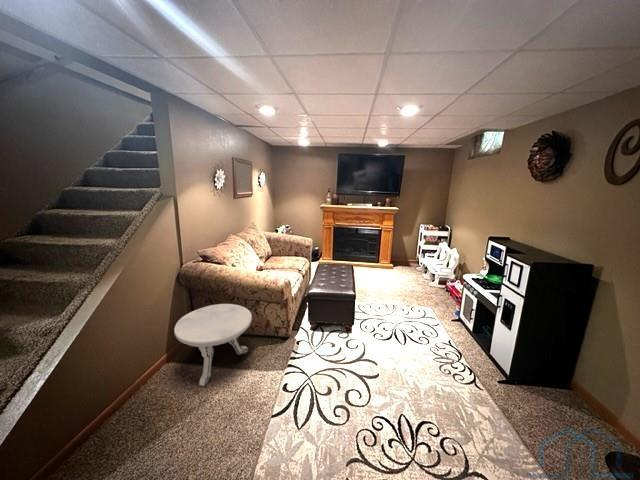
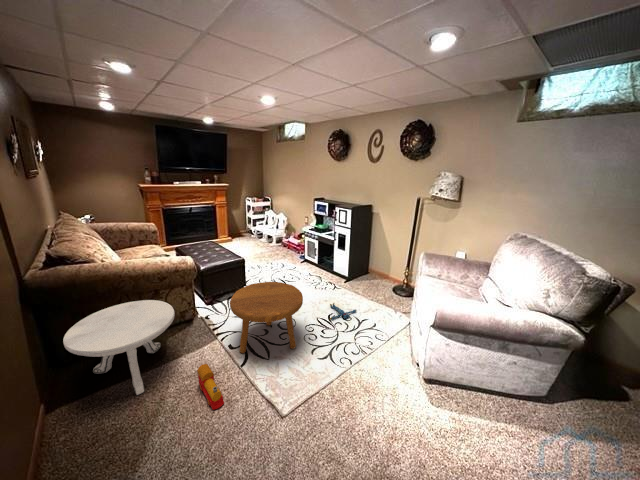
footstool: none [278,328,366,437] -> present [230,282,303,353]
toy train: none [213,391,241,447] -> present [197,364,224,410]
plush toy: none [416,404,477,447] -> present [330,303,357,320]

